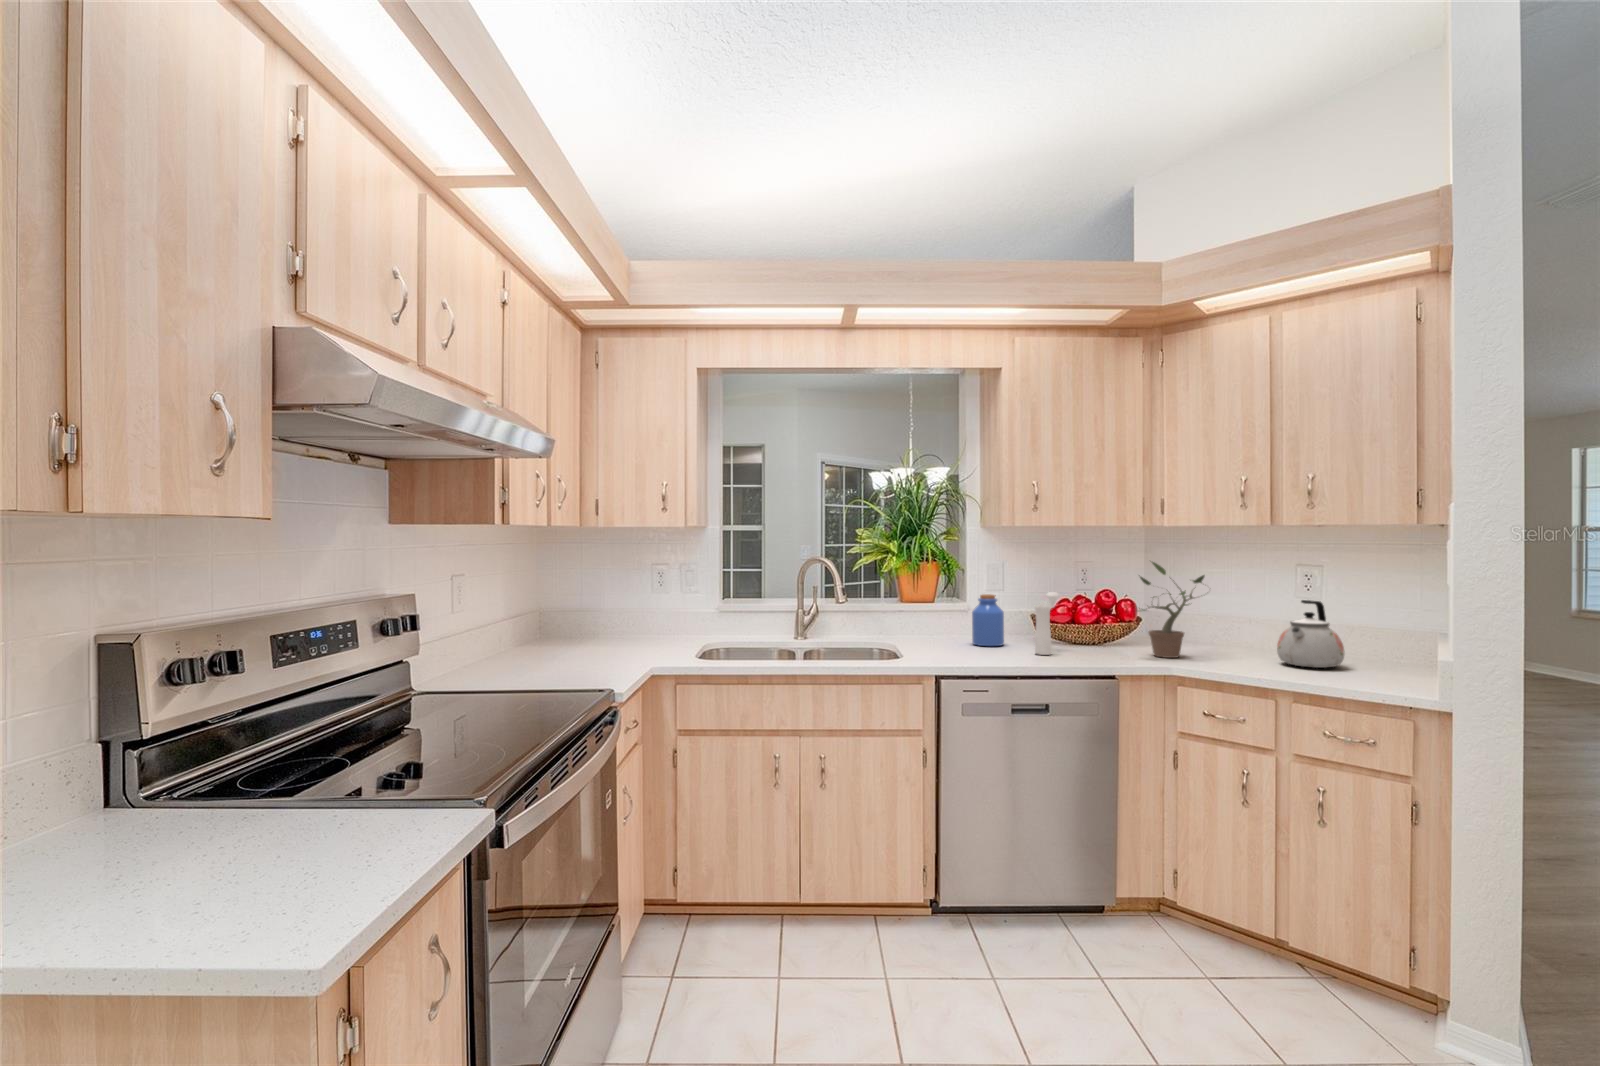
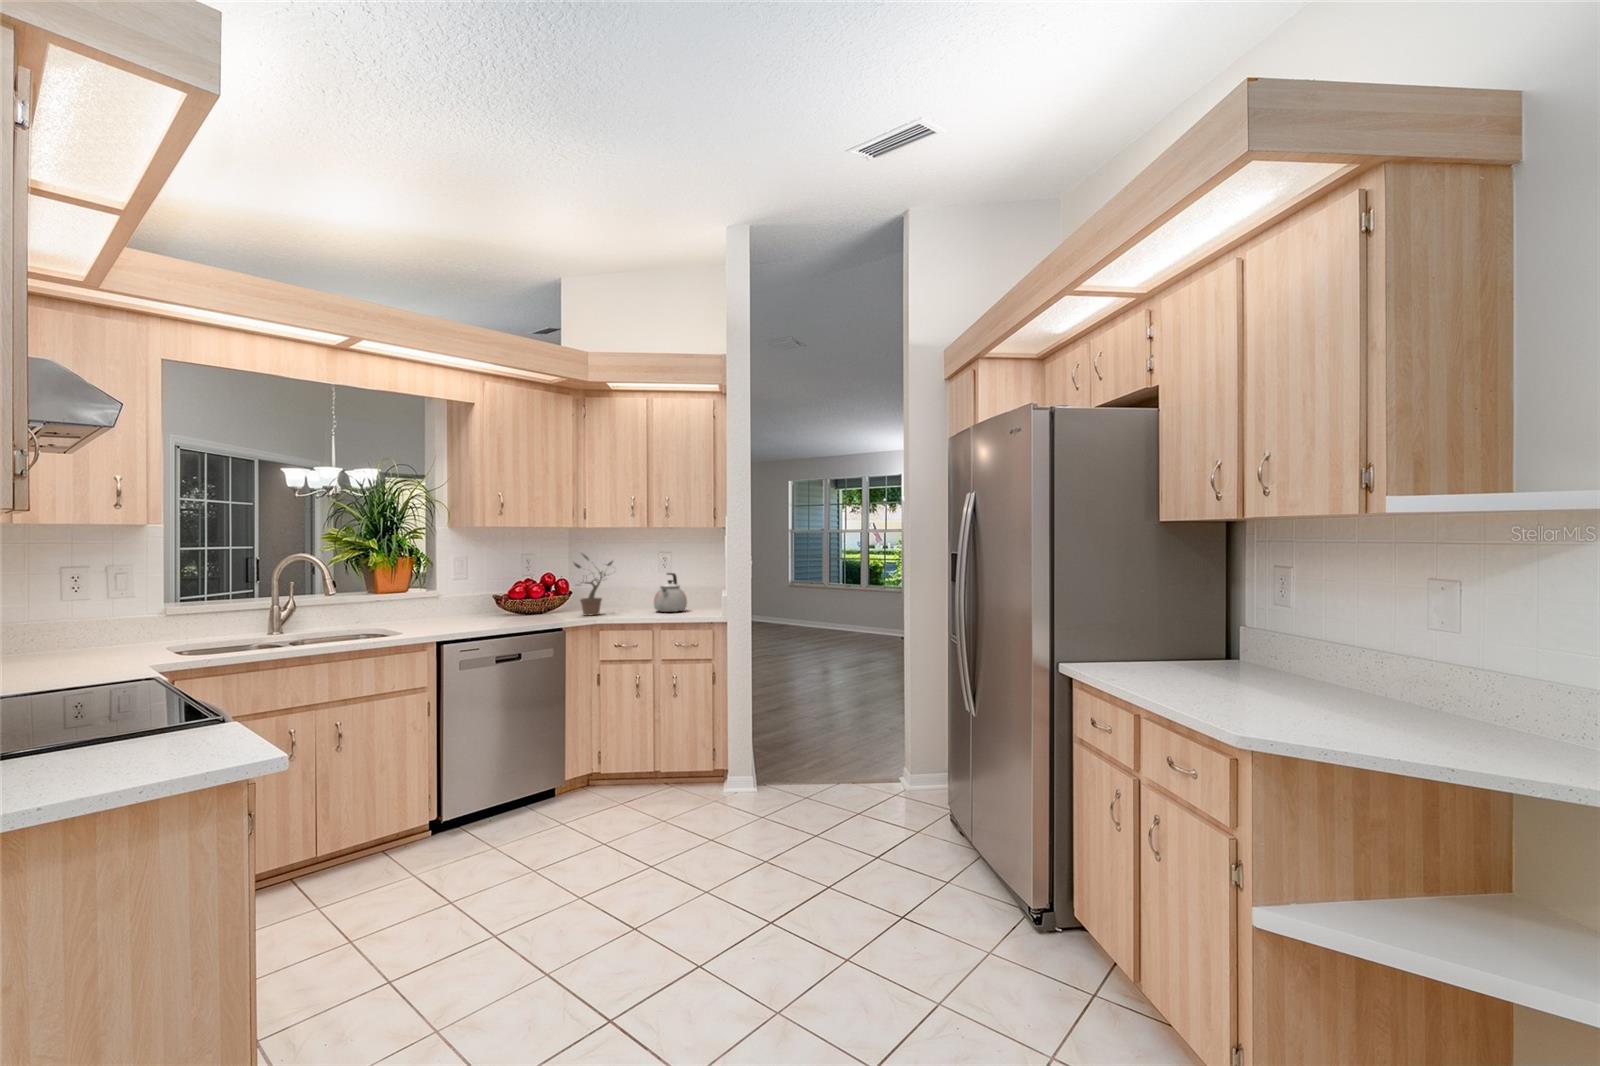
pepper mill: present [1035,592,1058,655] -> none [504,577,519,622]
jar: present [972,594,1004,646] -> none [448,581,475,621]

